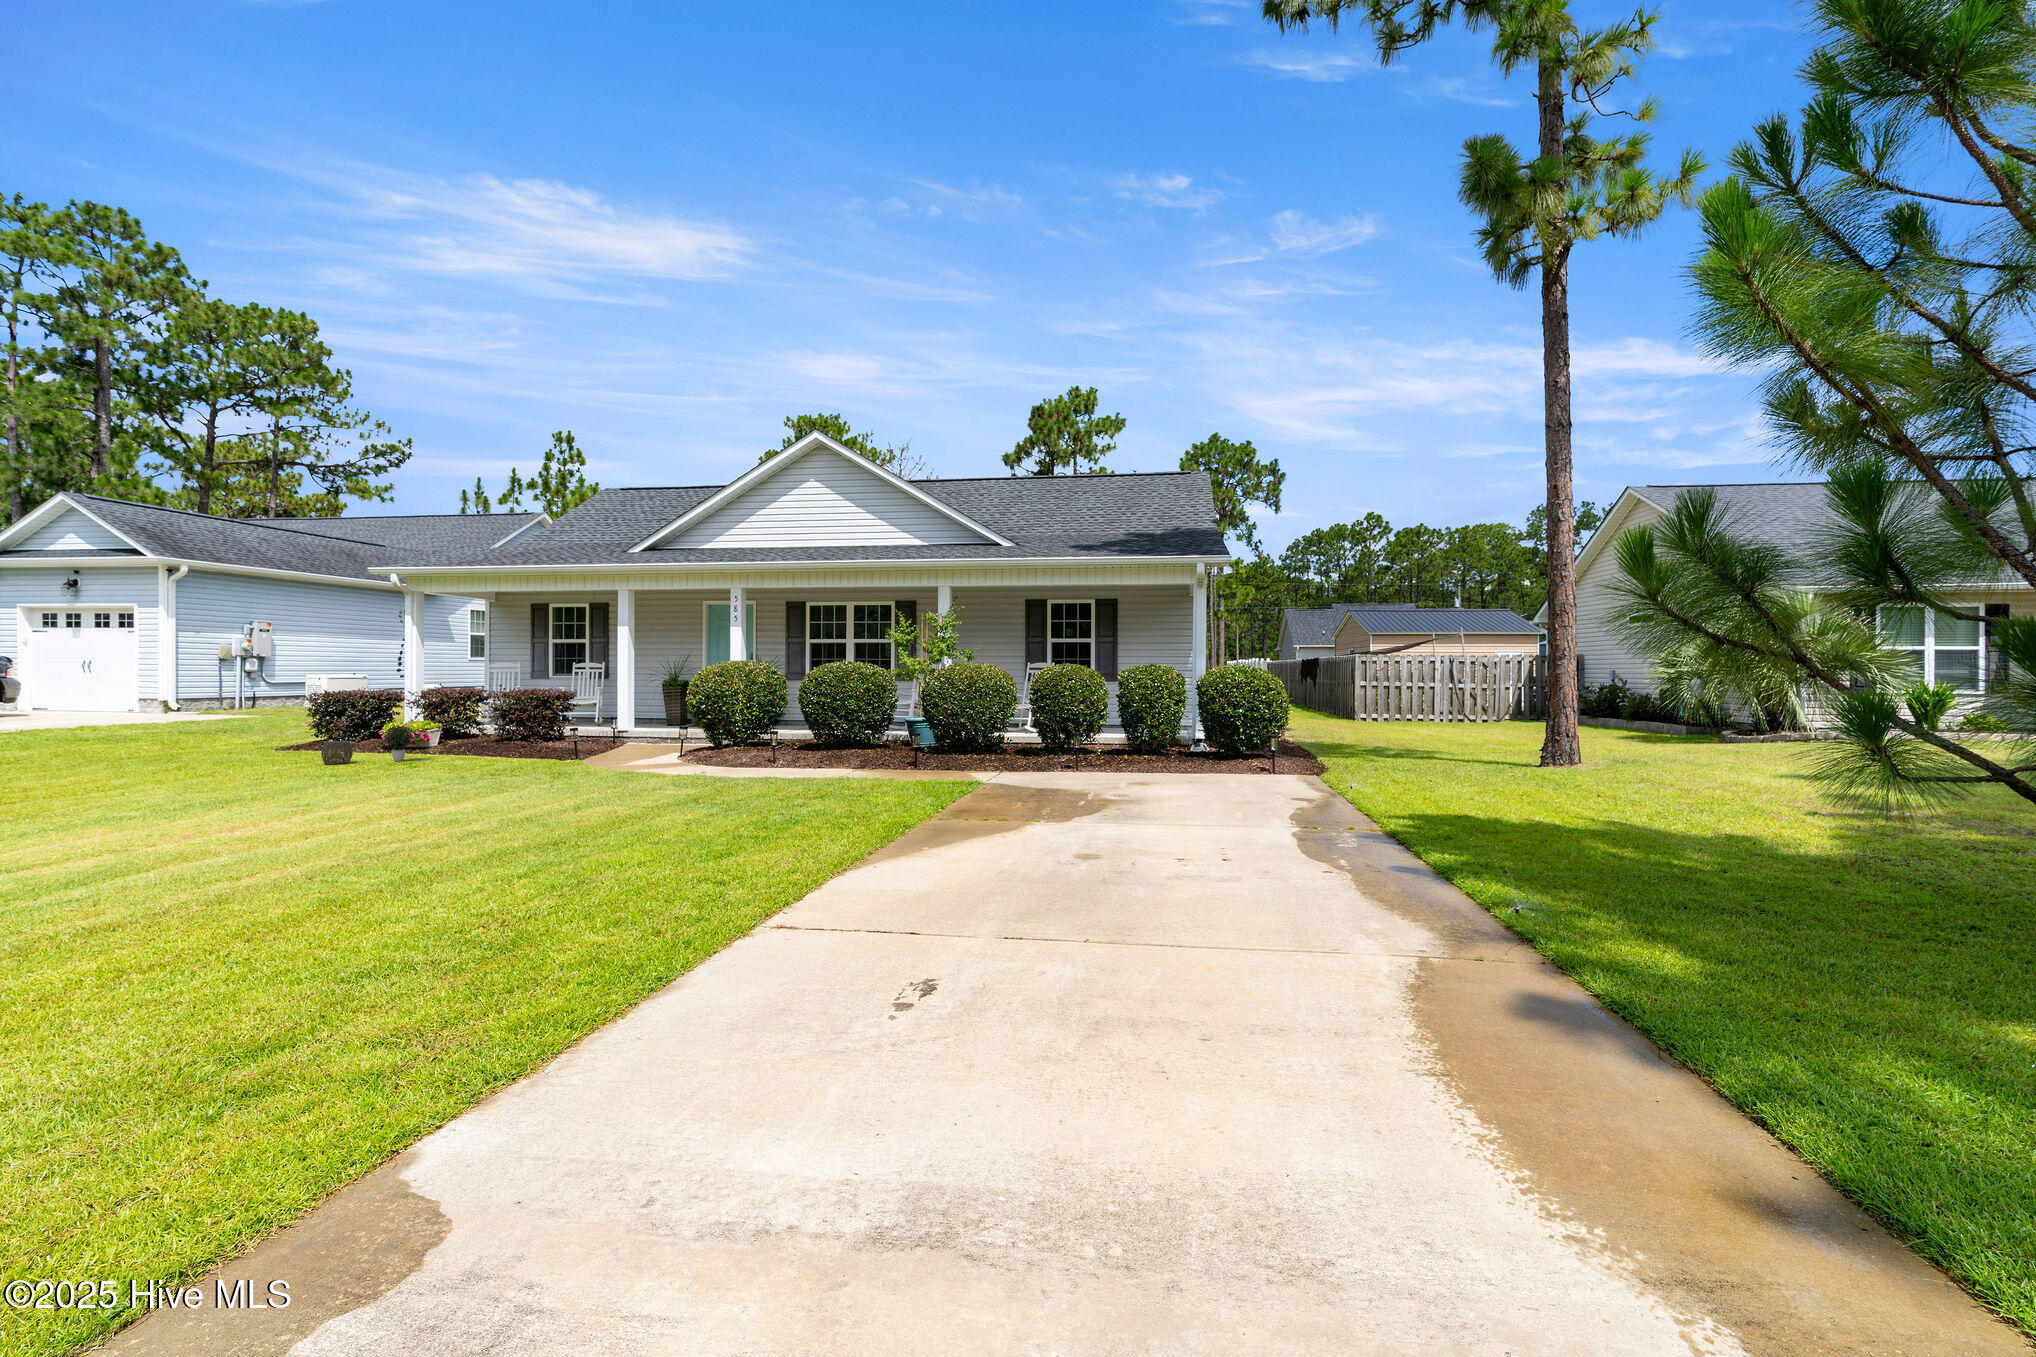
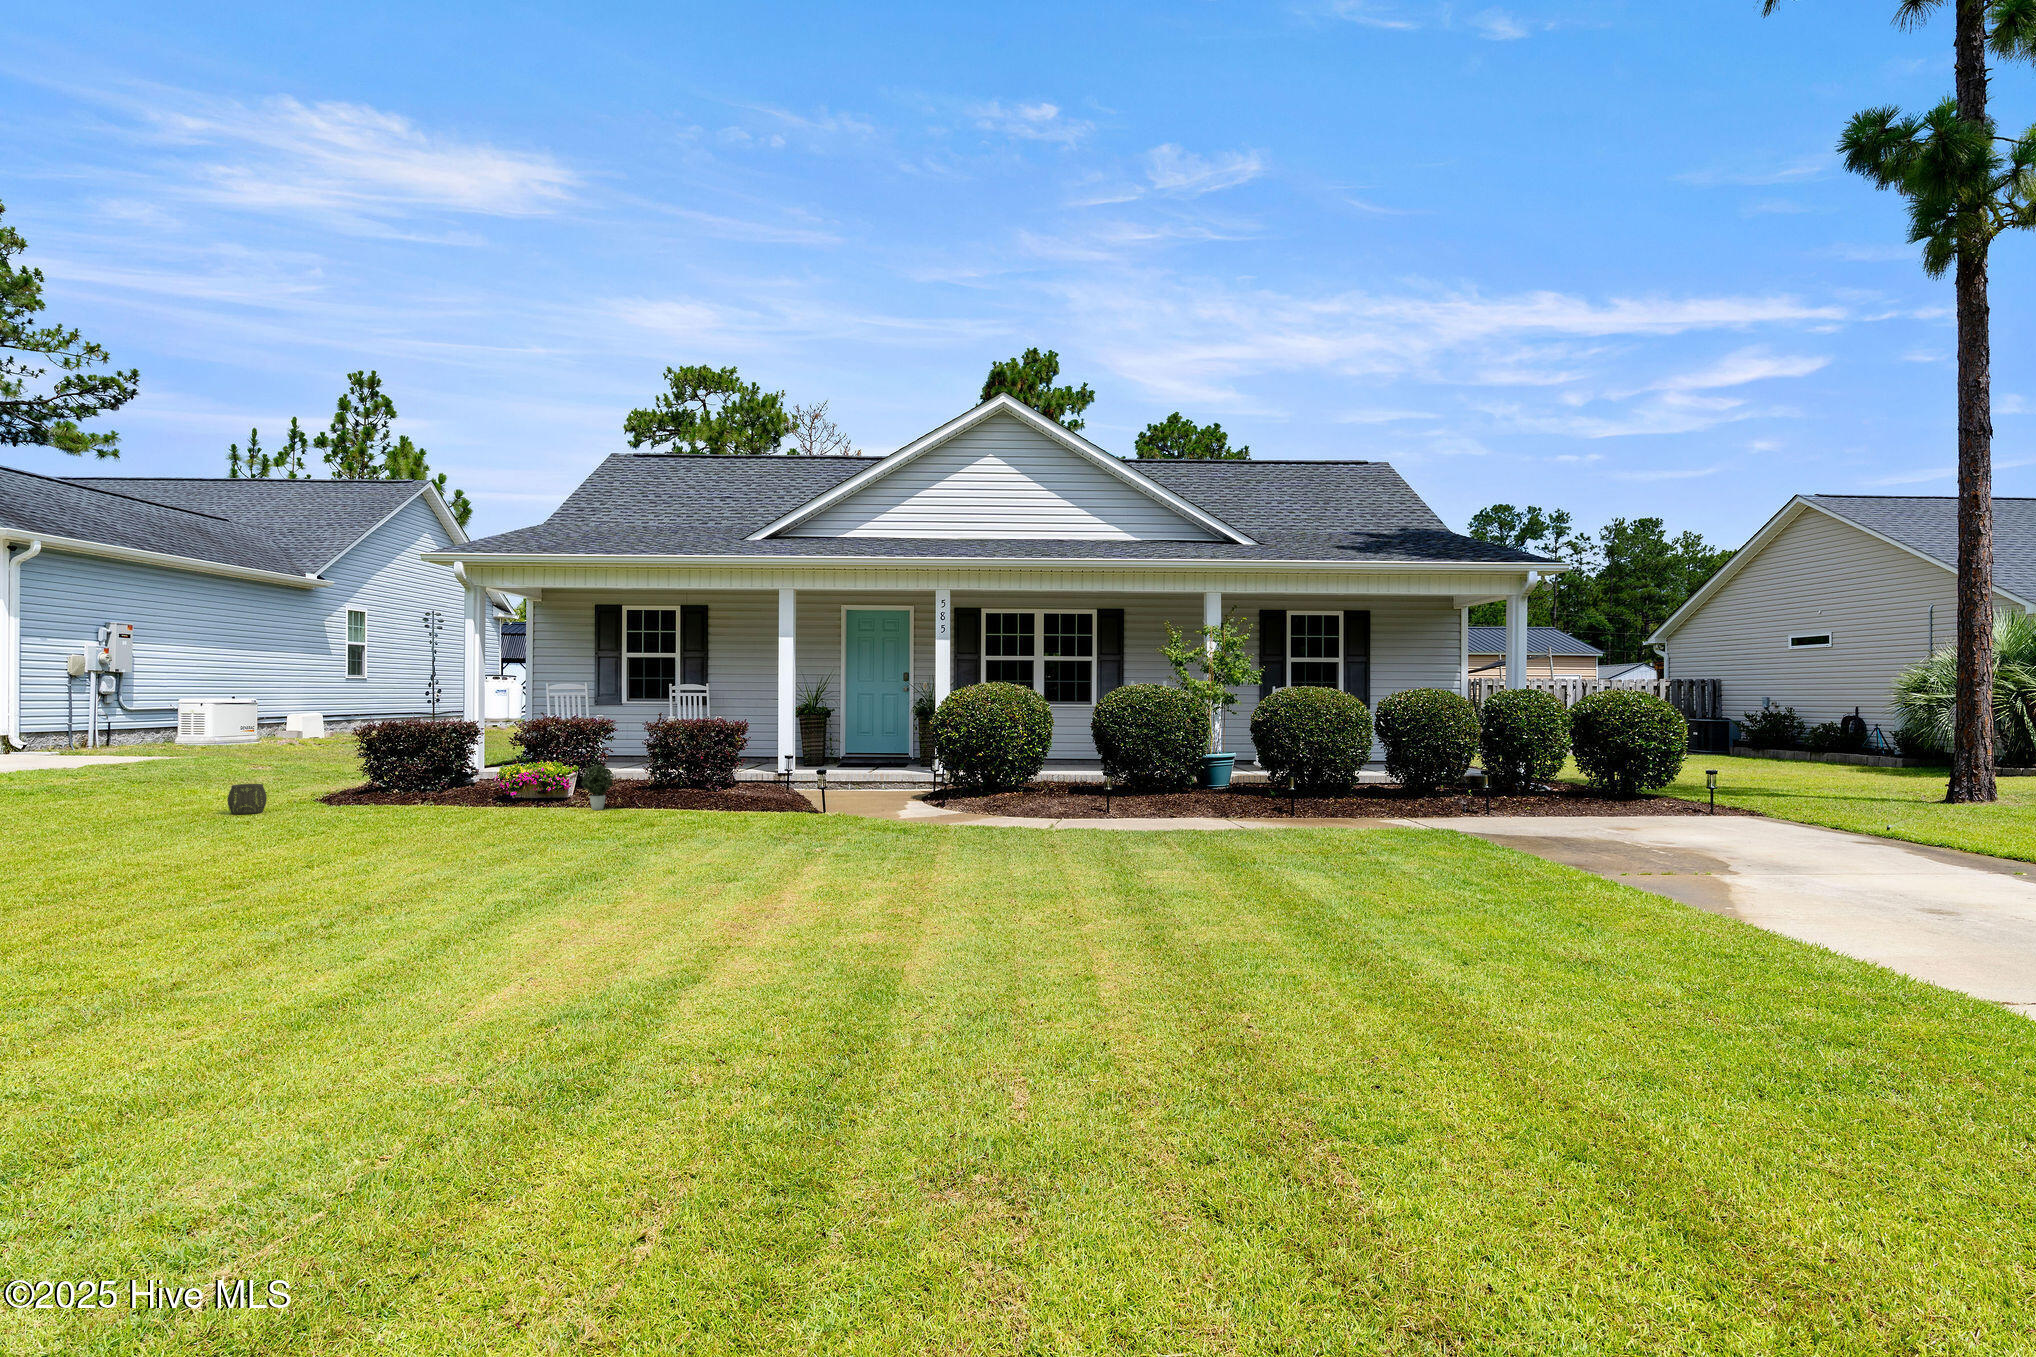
woven basket: present [321,741,353,764] -> present [227,784,267,814]

